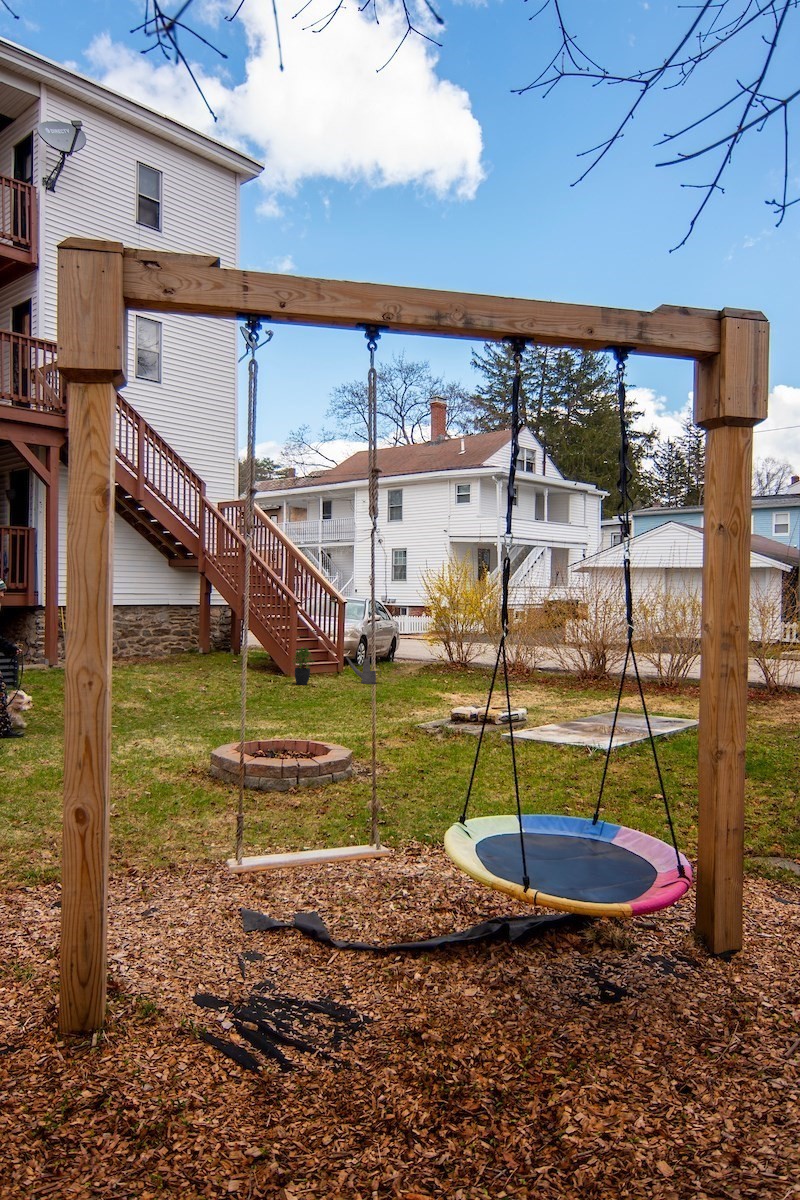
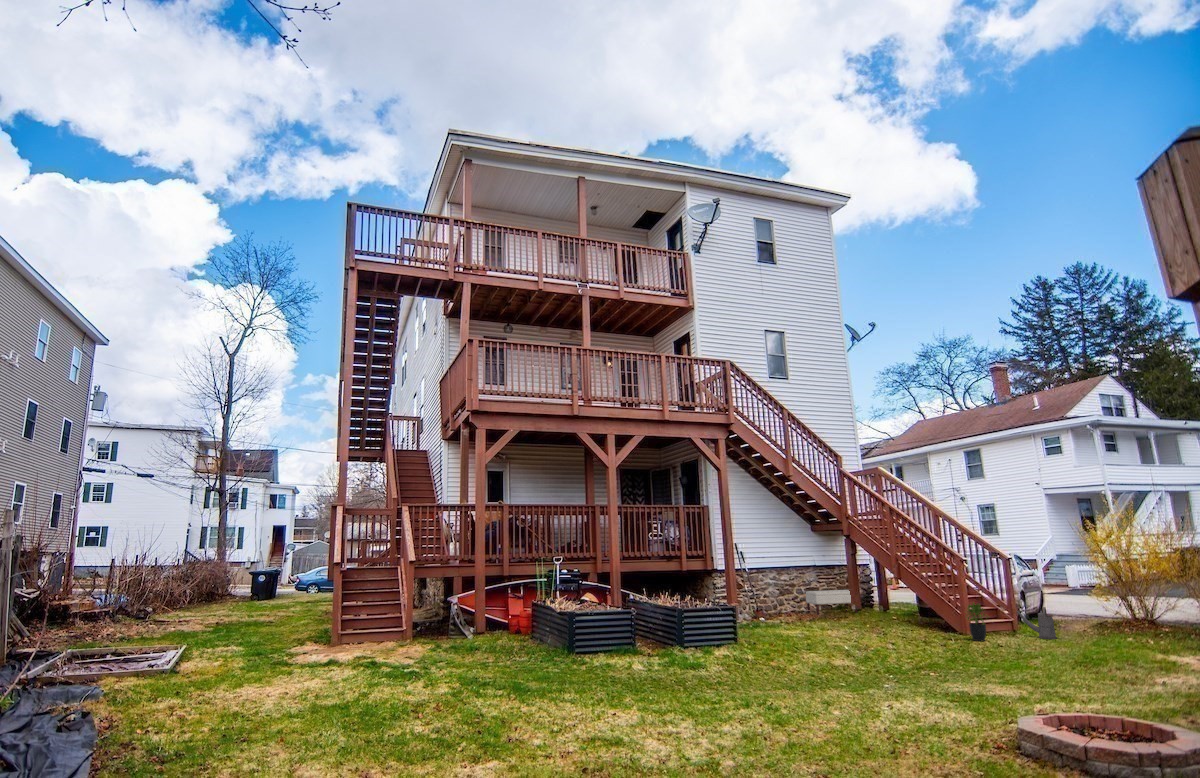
bench: none [151,634,209,660] -> present [806,590,857,615]

